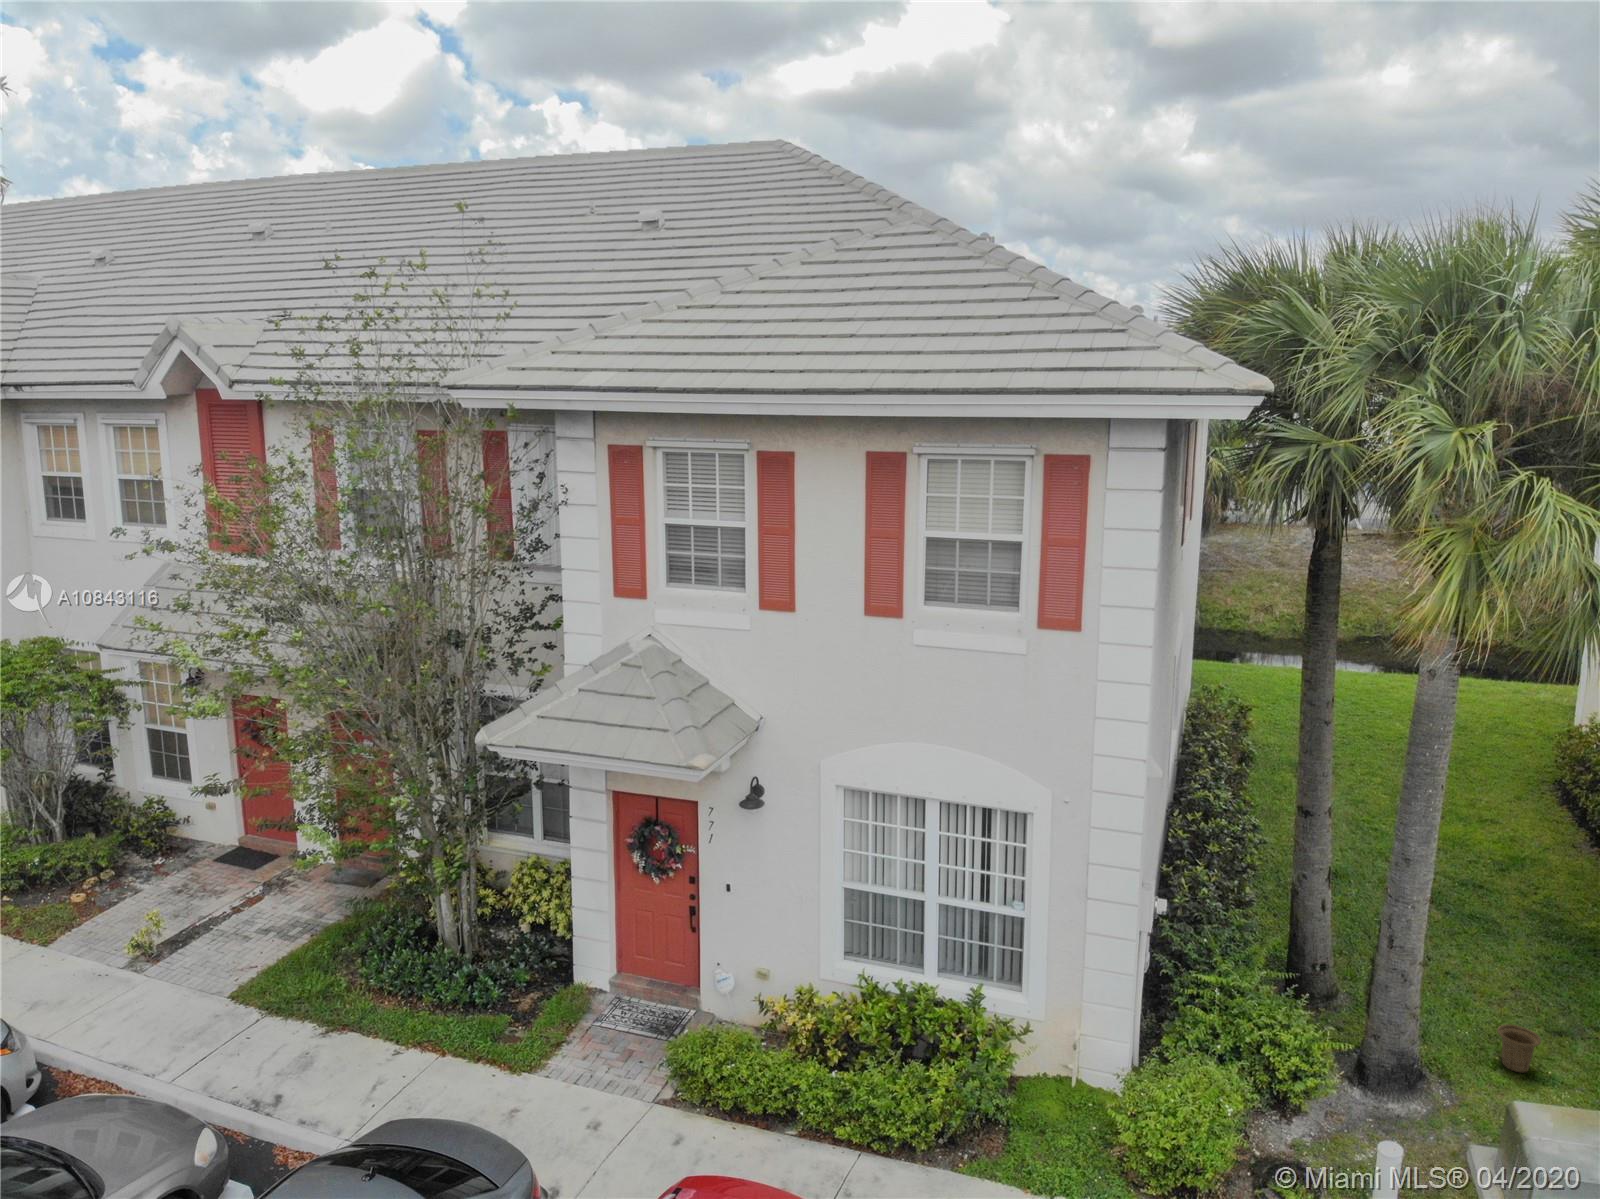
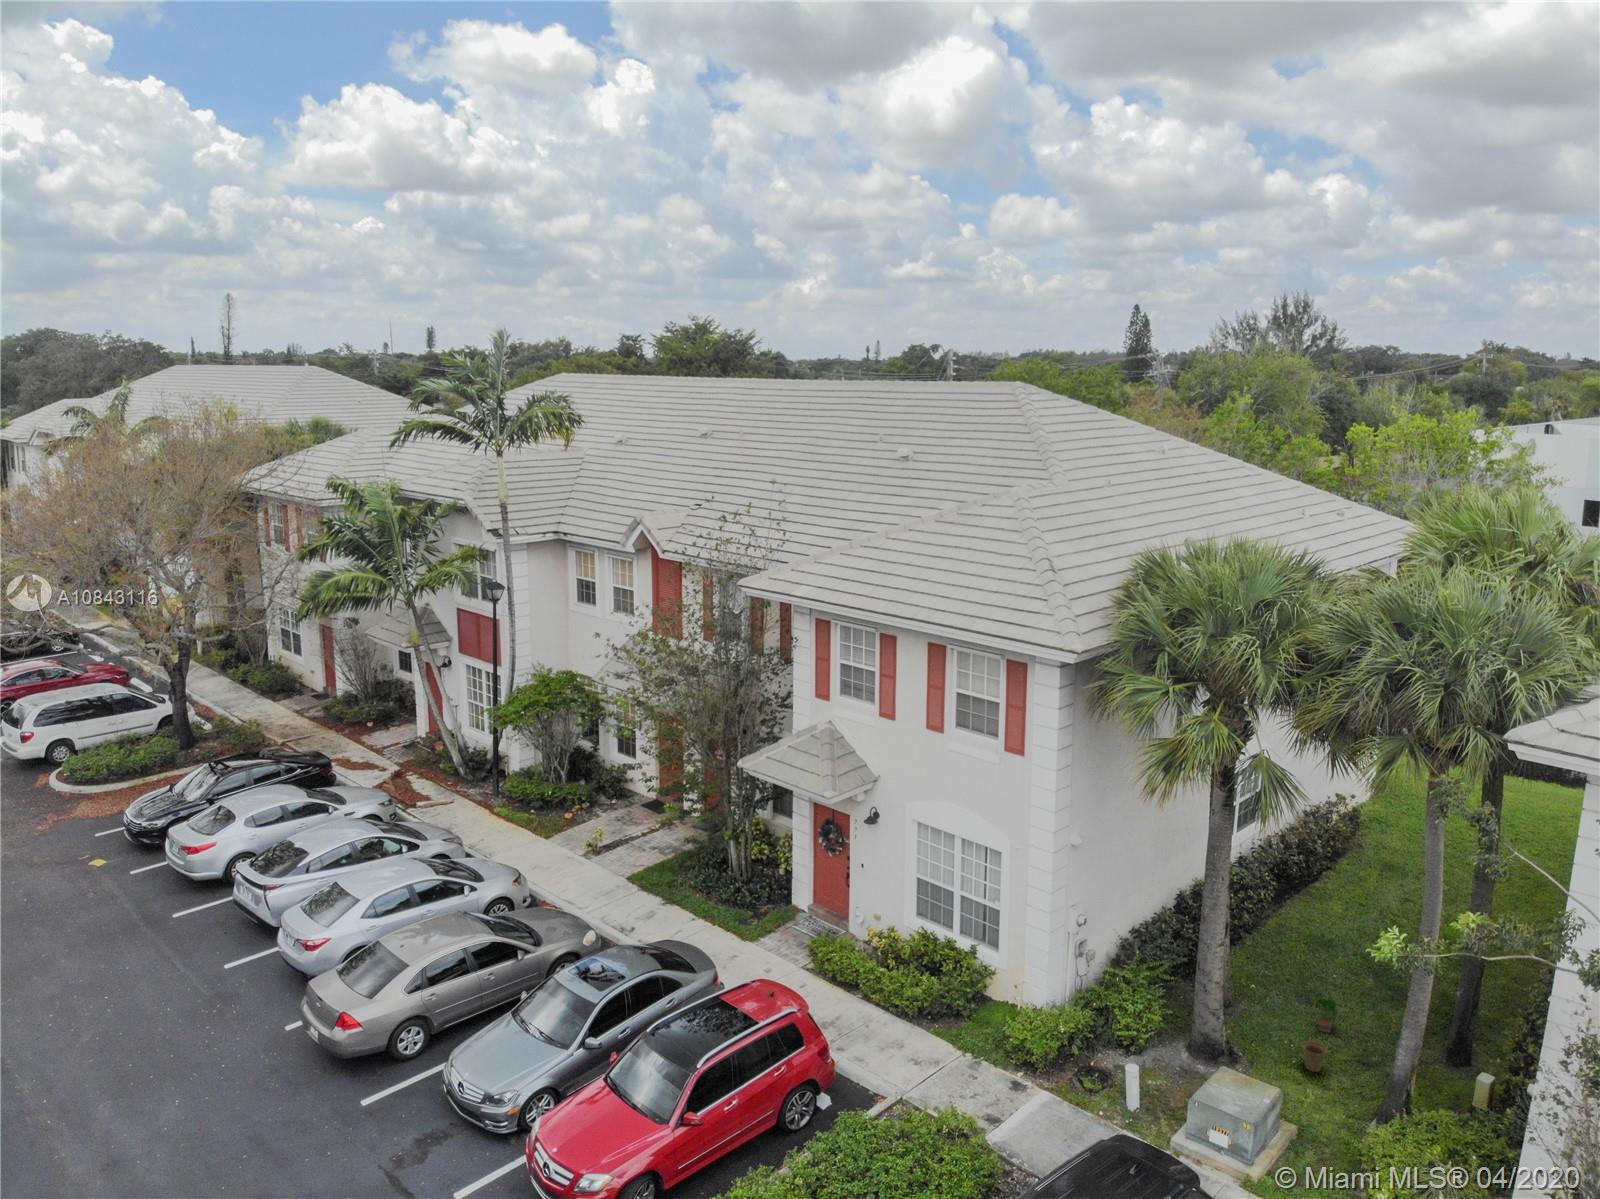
potted tree: none [1451,952,1493,1004] -> present [1317,998,1338,1033]

